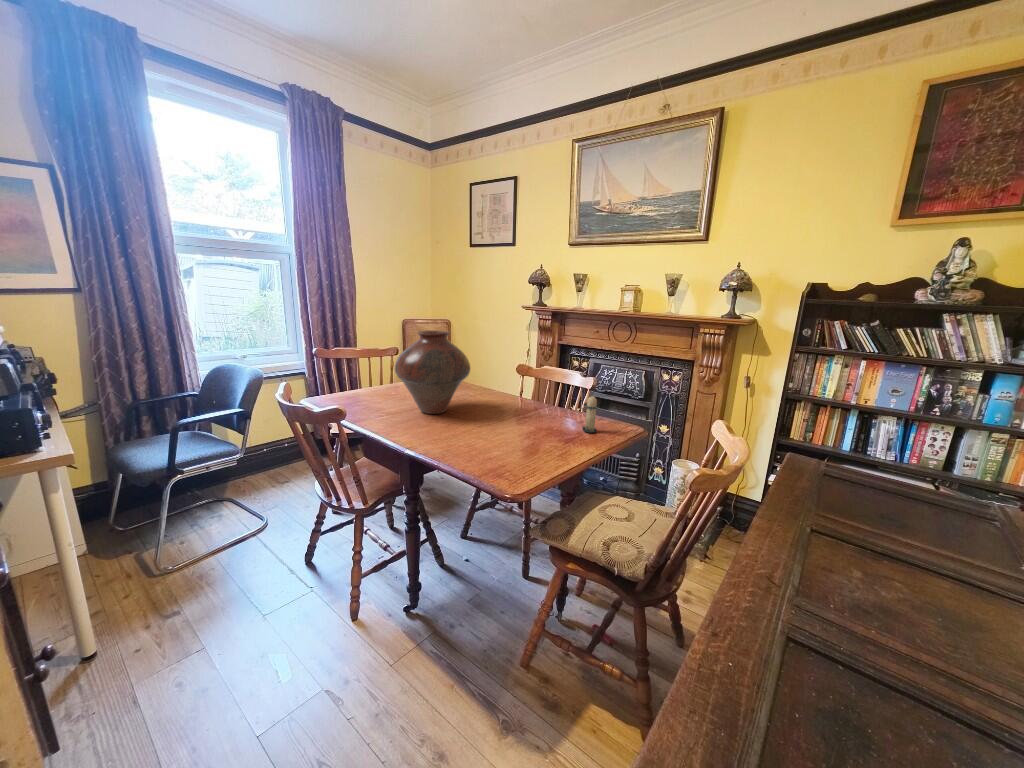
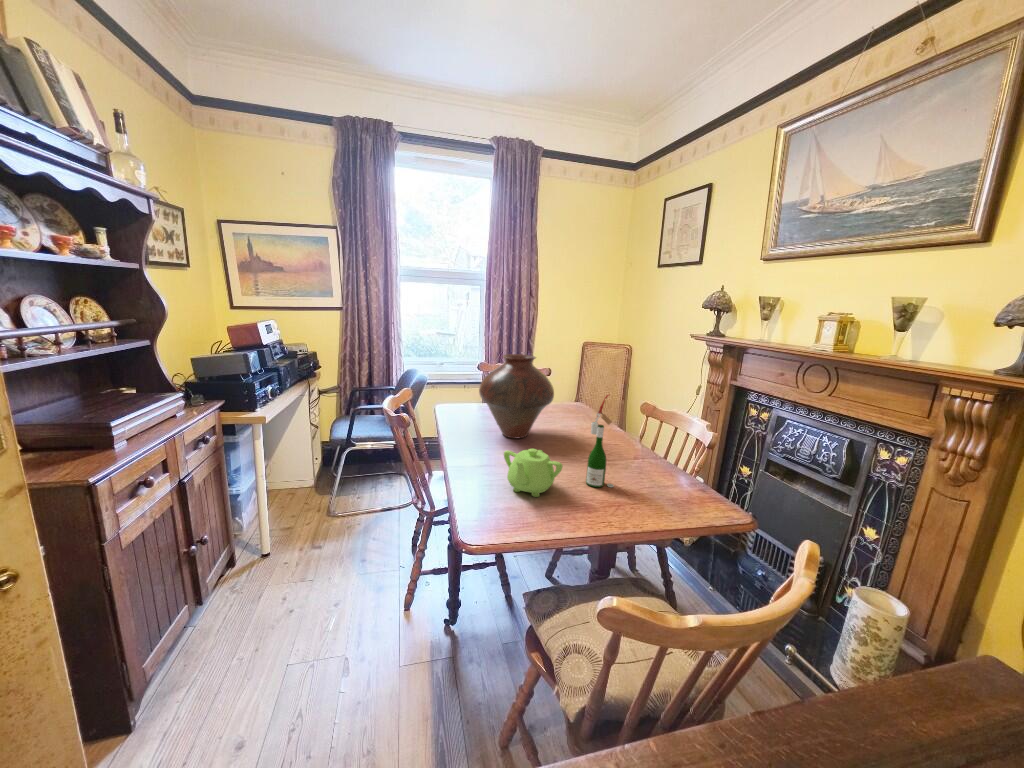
wine bottle: none [540,354,561,434] -> present [586,395,613,487]
candle: present [582,395,599,433] -> none [635,451,663,502]
teapot: none [483,410,540,452] -> present [504,449,562,497]

